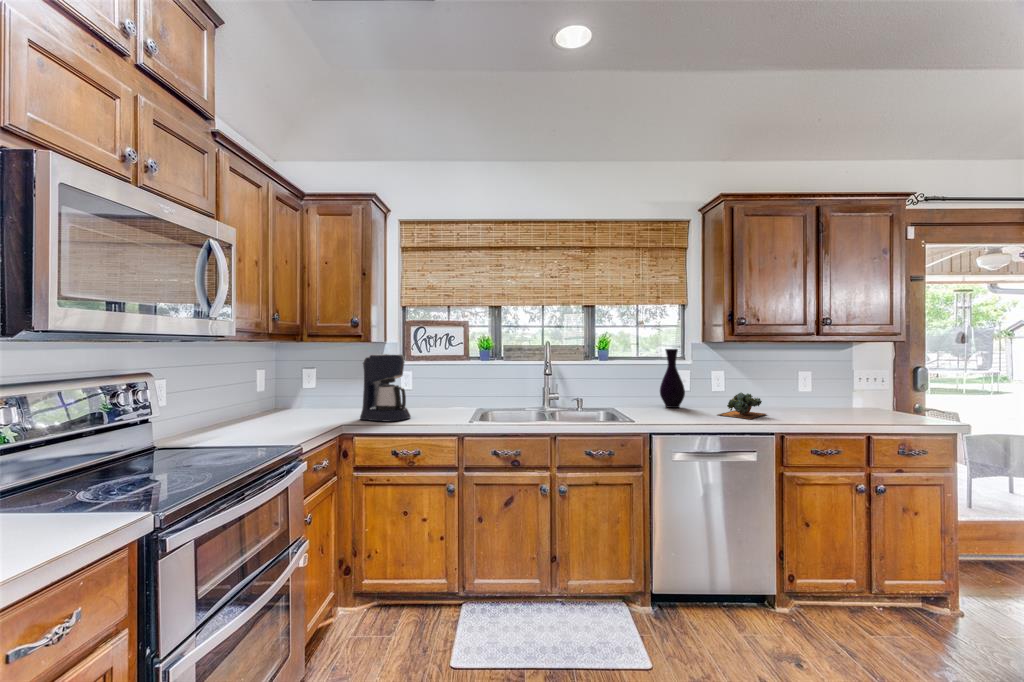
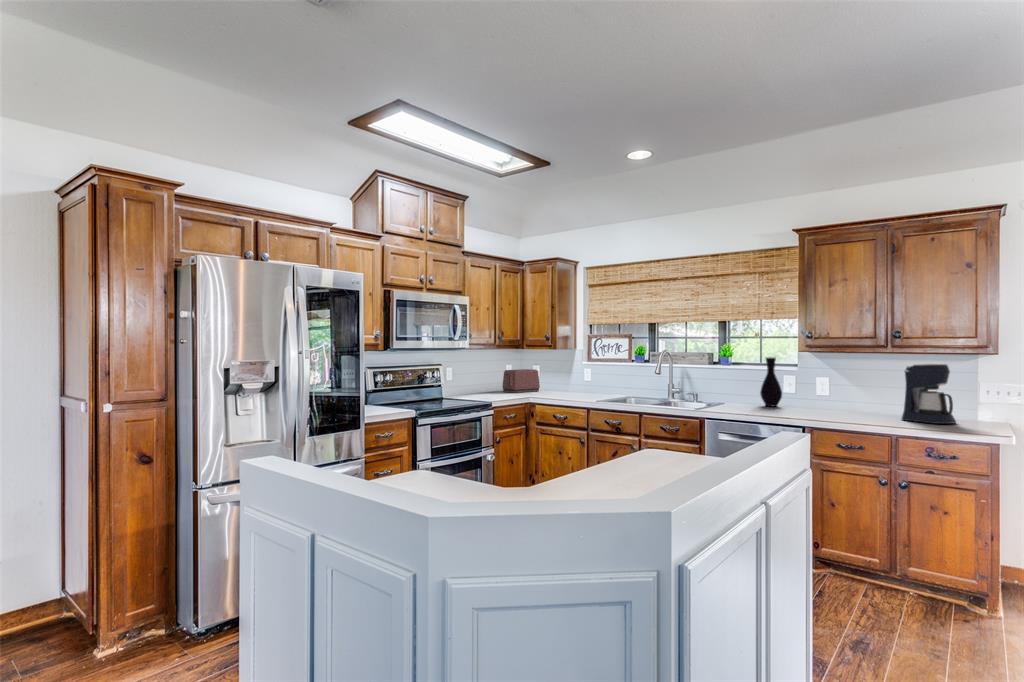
coffee maker: present [360,354,411,421] -> present [902,364,956,424]
toaster: none [262,376,326,418] -> present [502,369,540,393]
succulent plant: present [718,393,766,419] -> none [783,395,832,416]

